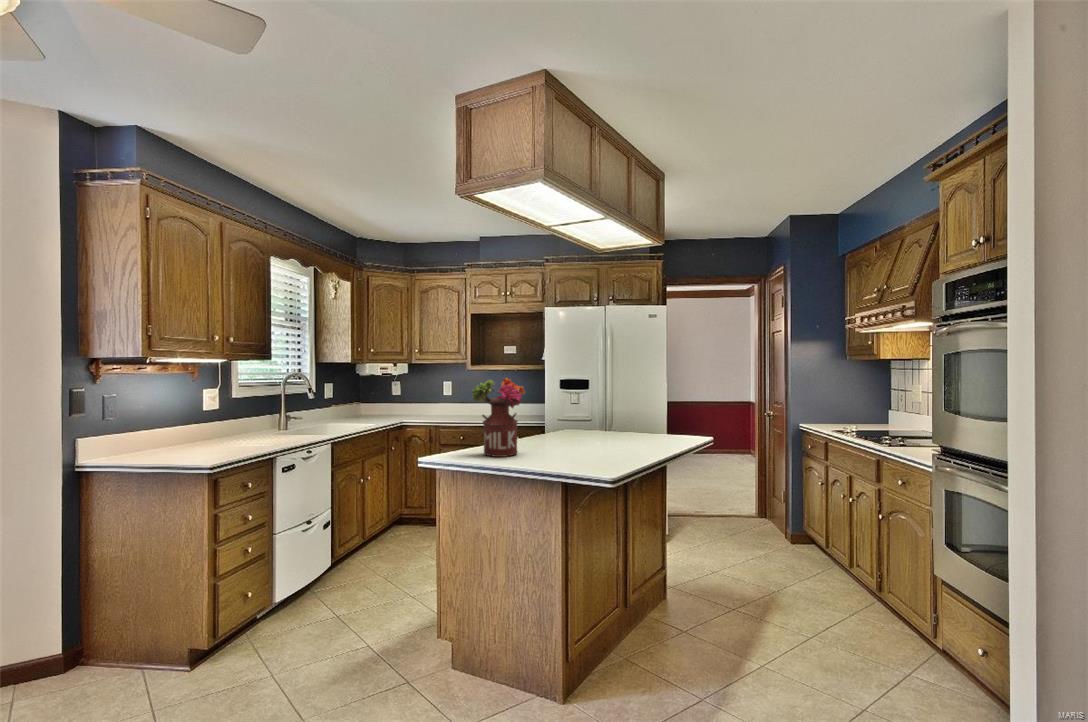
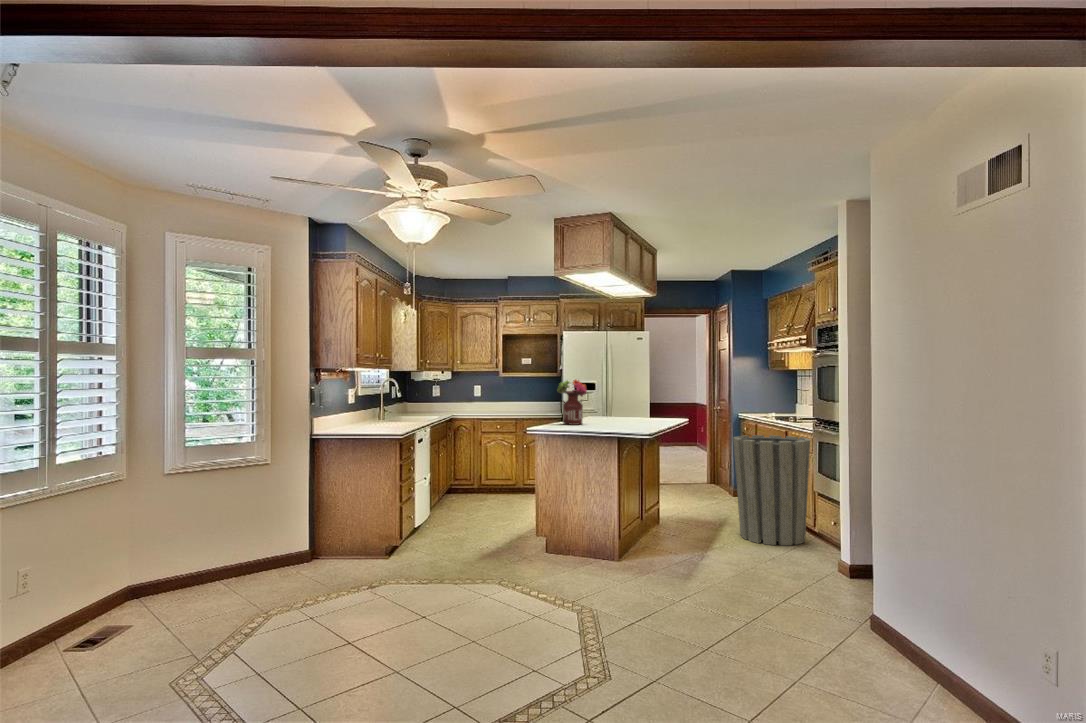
trash can: none [787,470,933,685] -> present [733,435,810,546]

